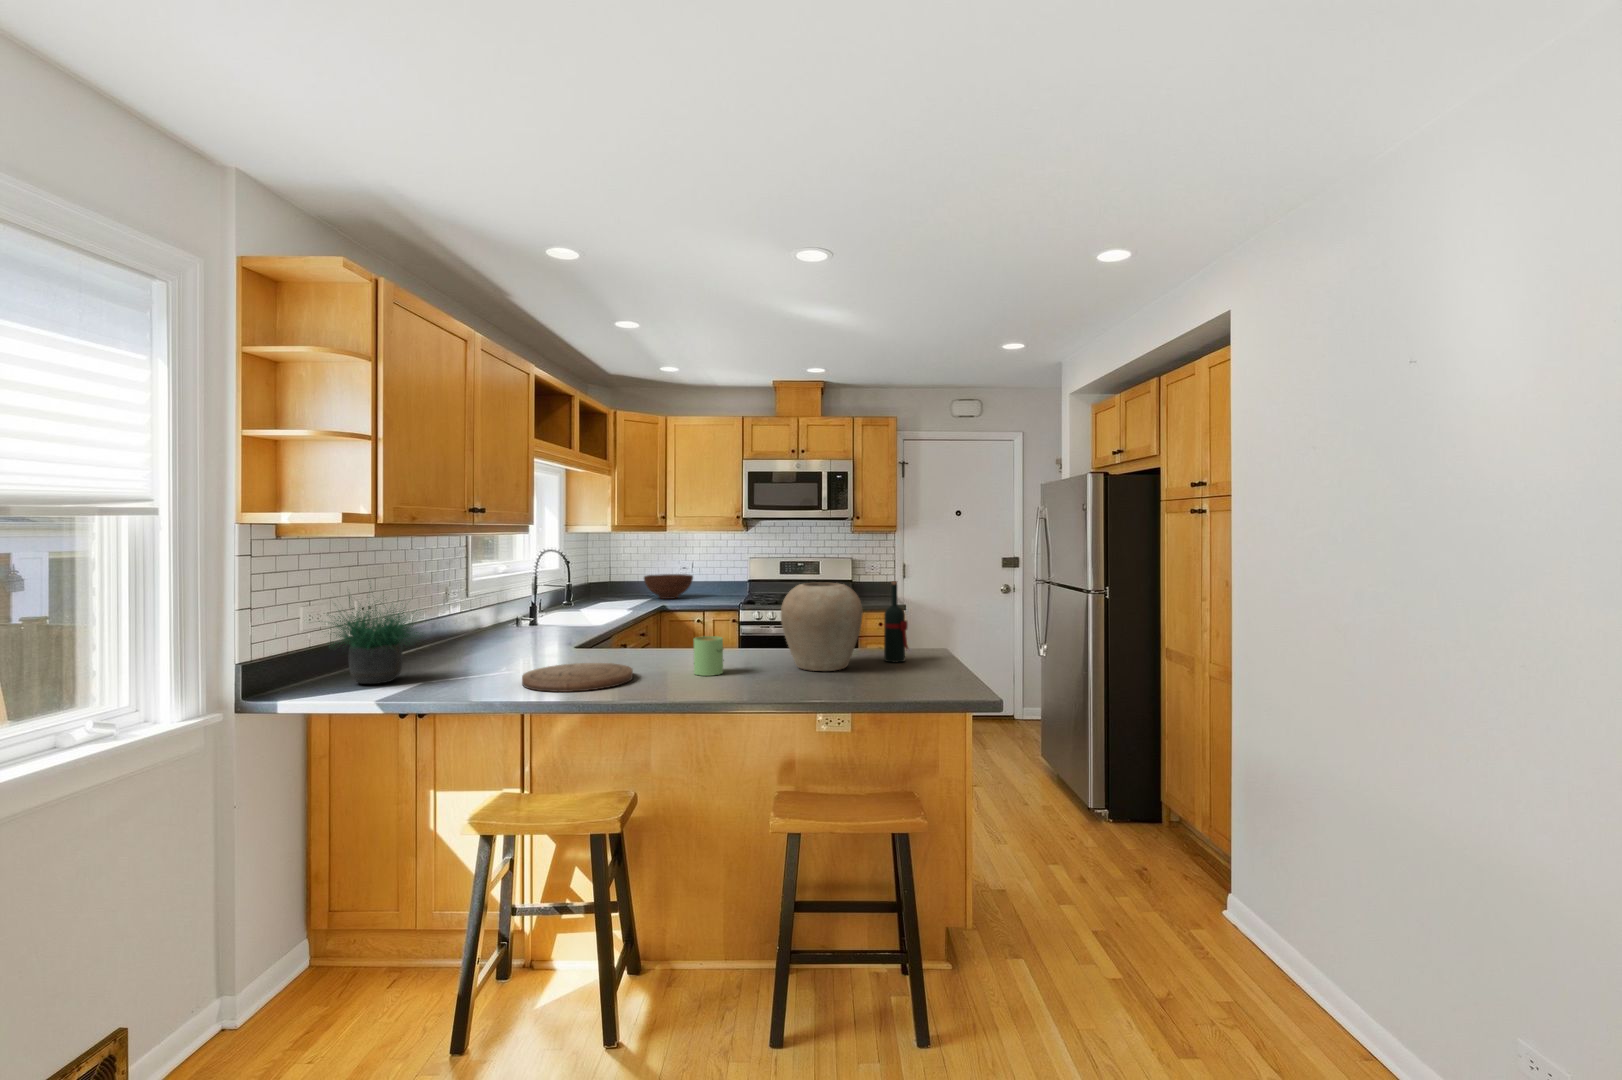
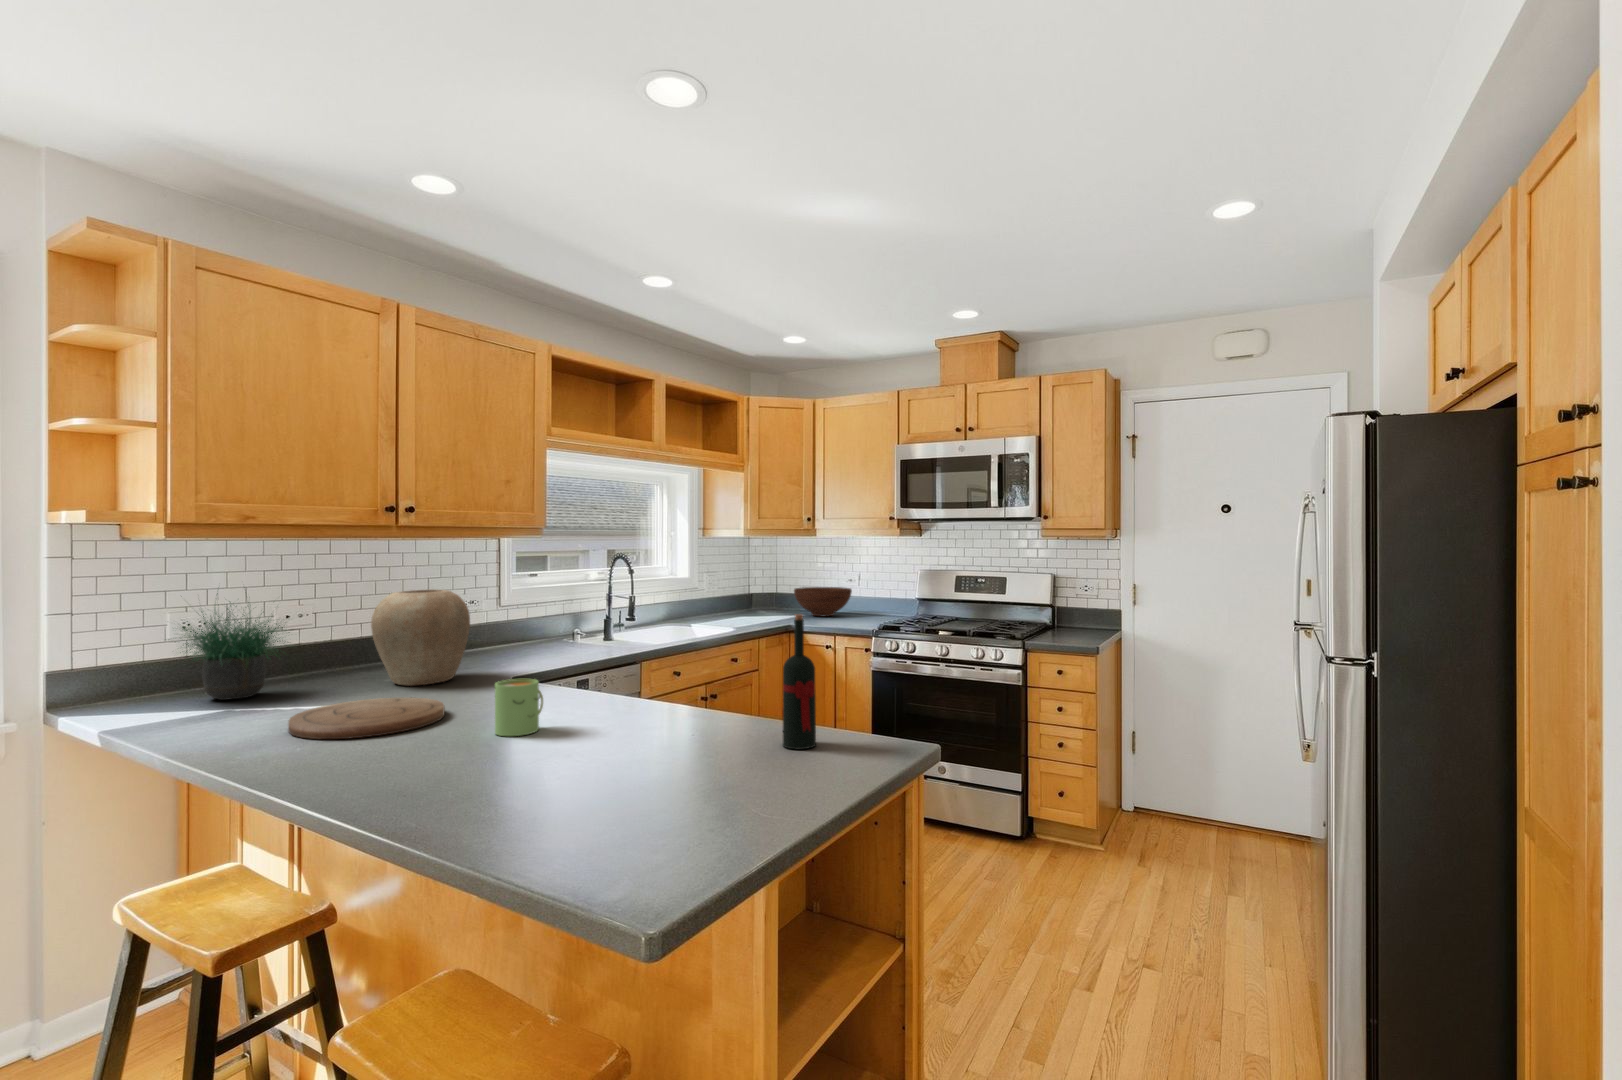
vase: present [781,583,862,671] -> present [371,589,470,686]

